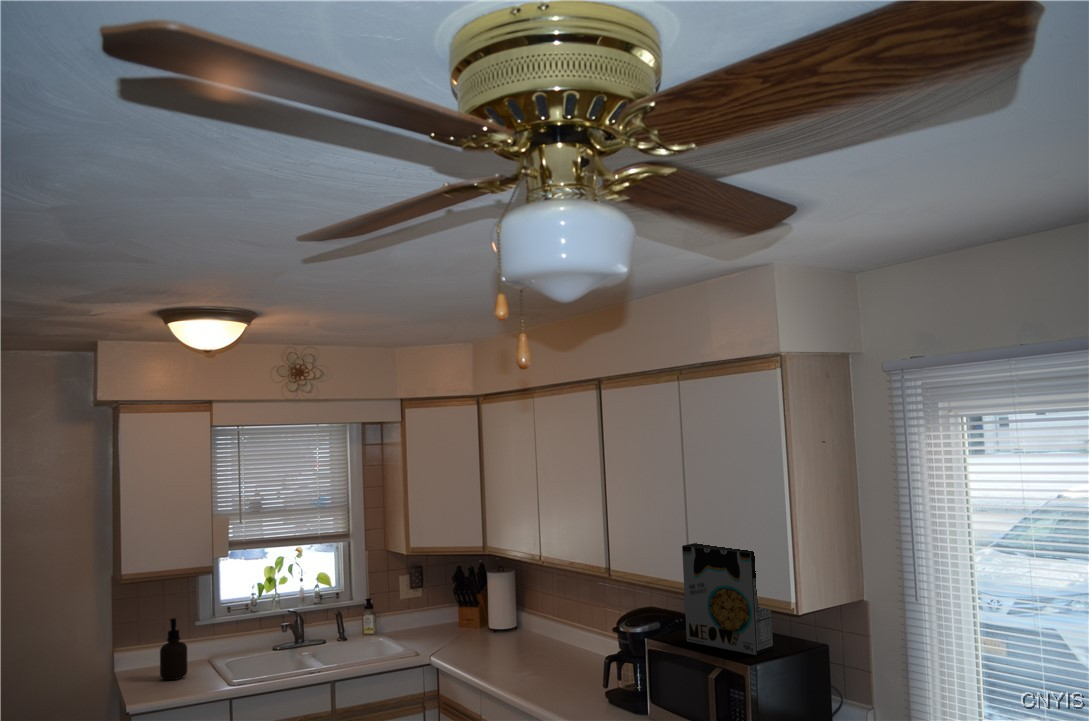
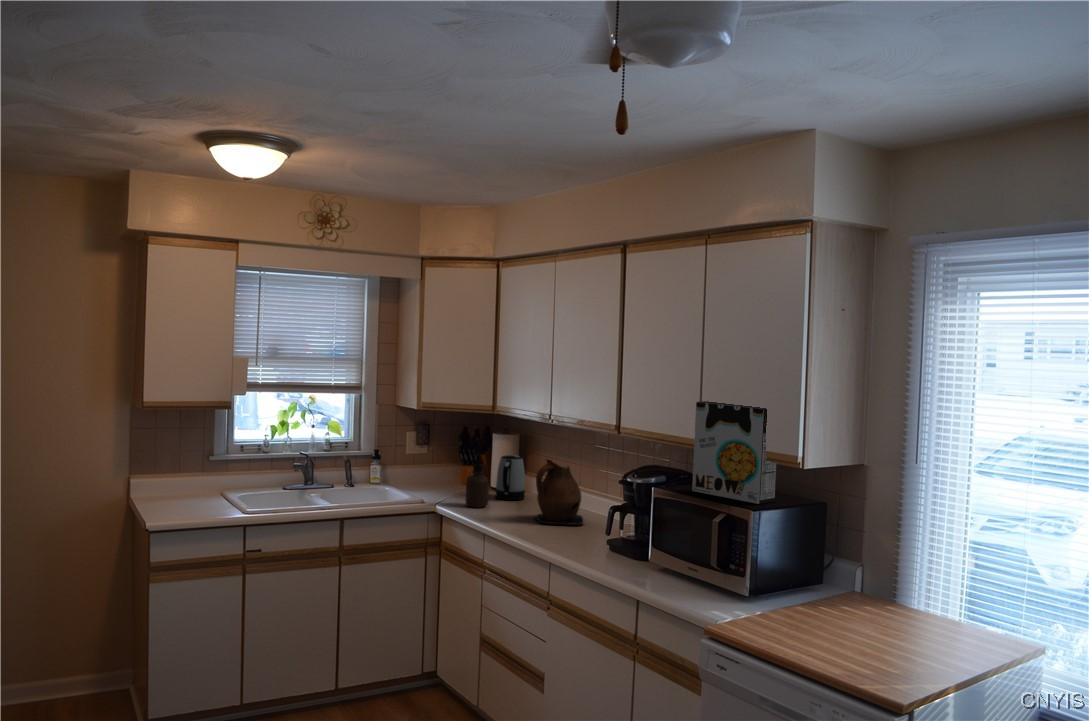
kettle: none [494,595,524,645] -> present [495,455,525,500]
ceramic pitcher: none [530,604,583,675] -> present [535,459,583,526]
soap dispenser: present [160,618,187,680] -> present [466,454,489,508]

